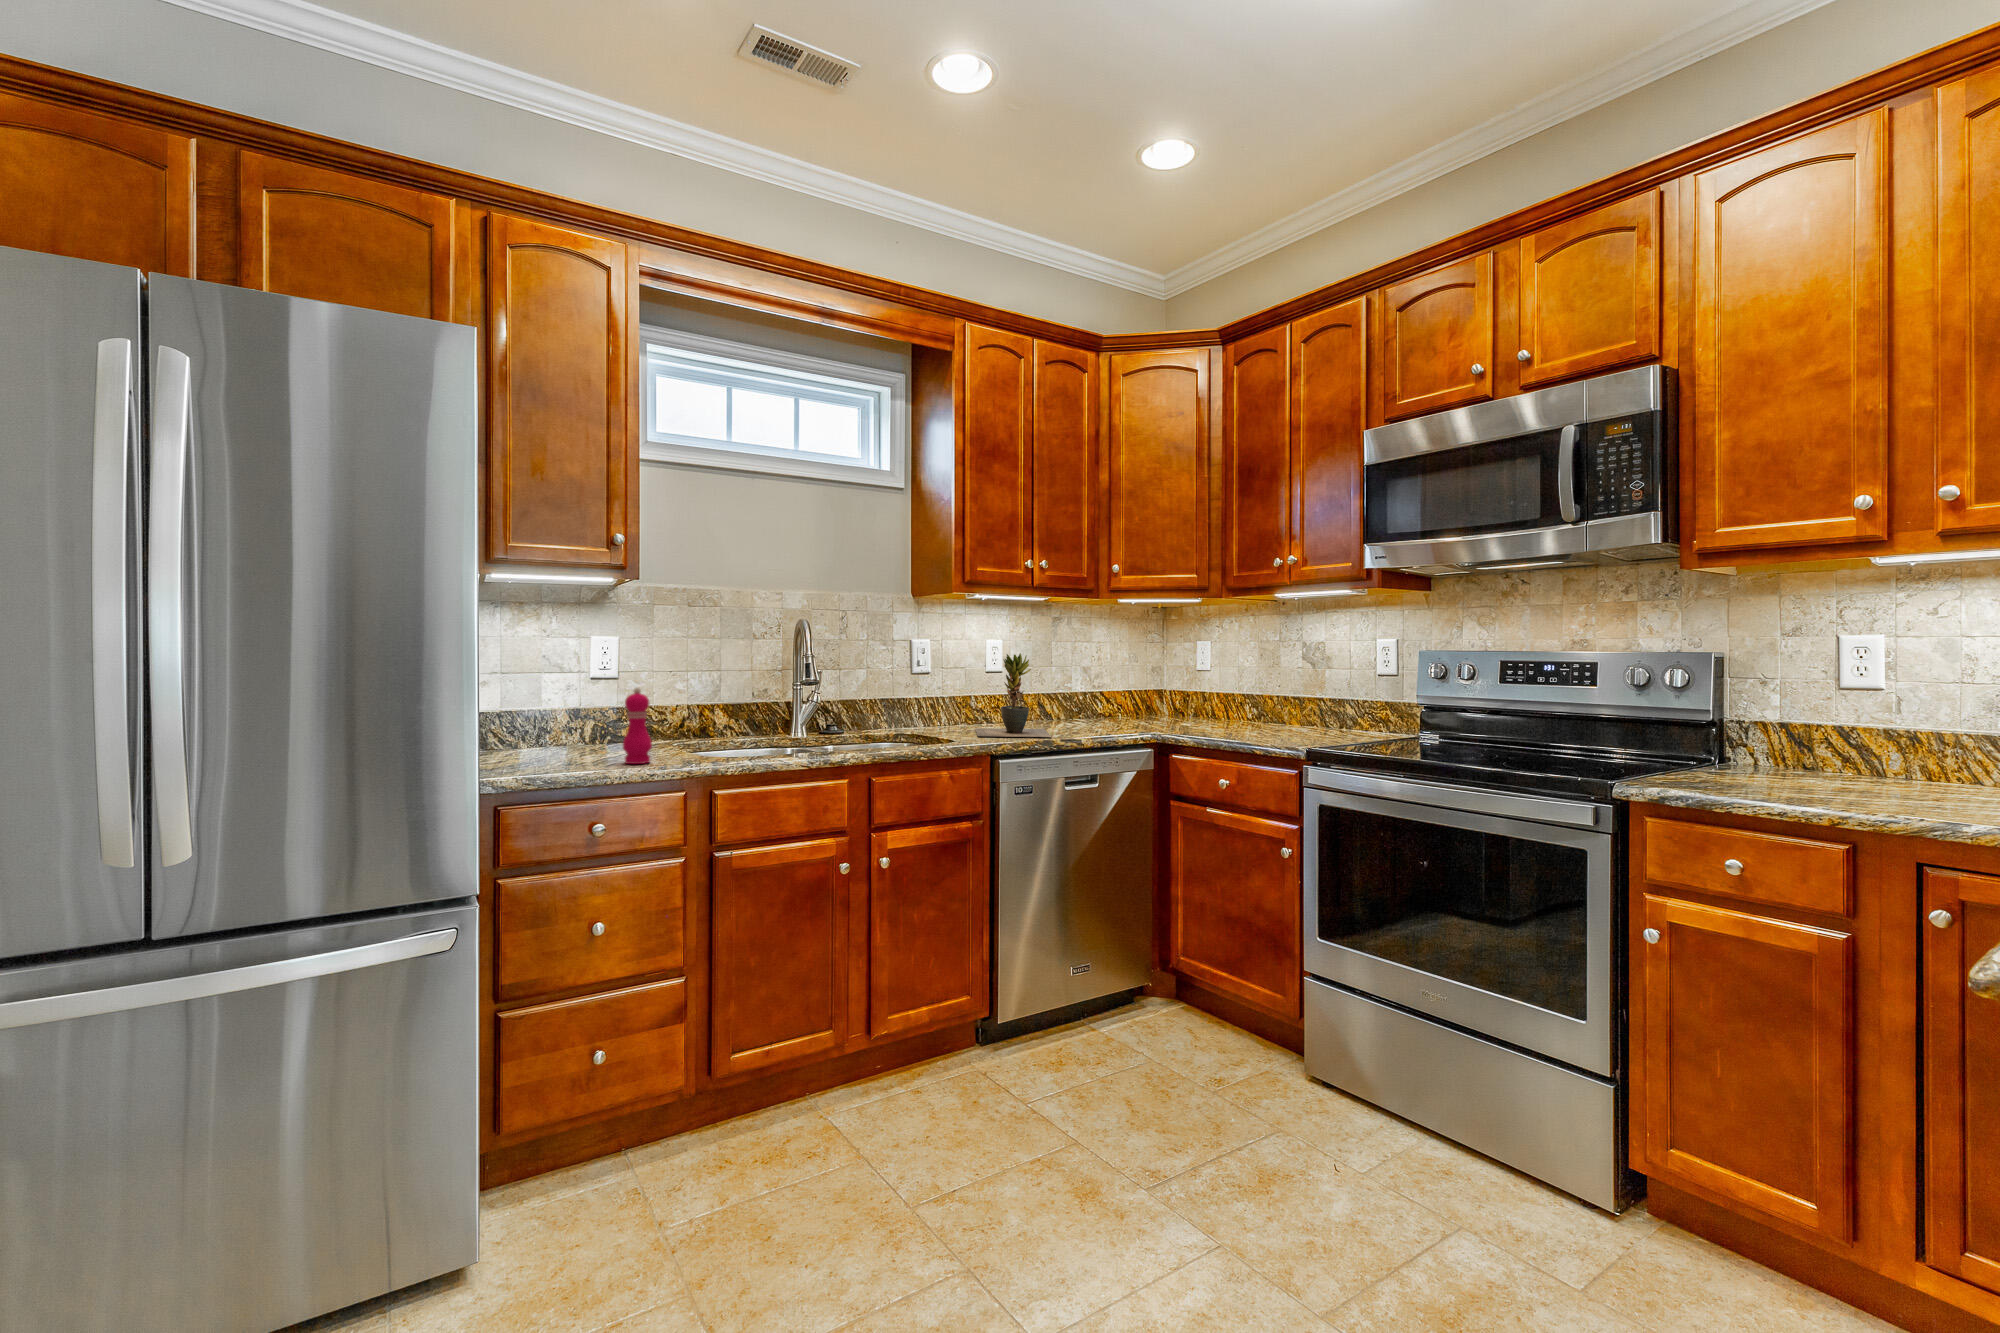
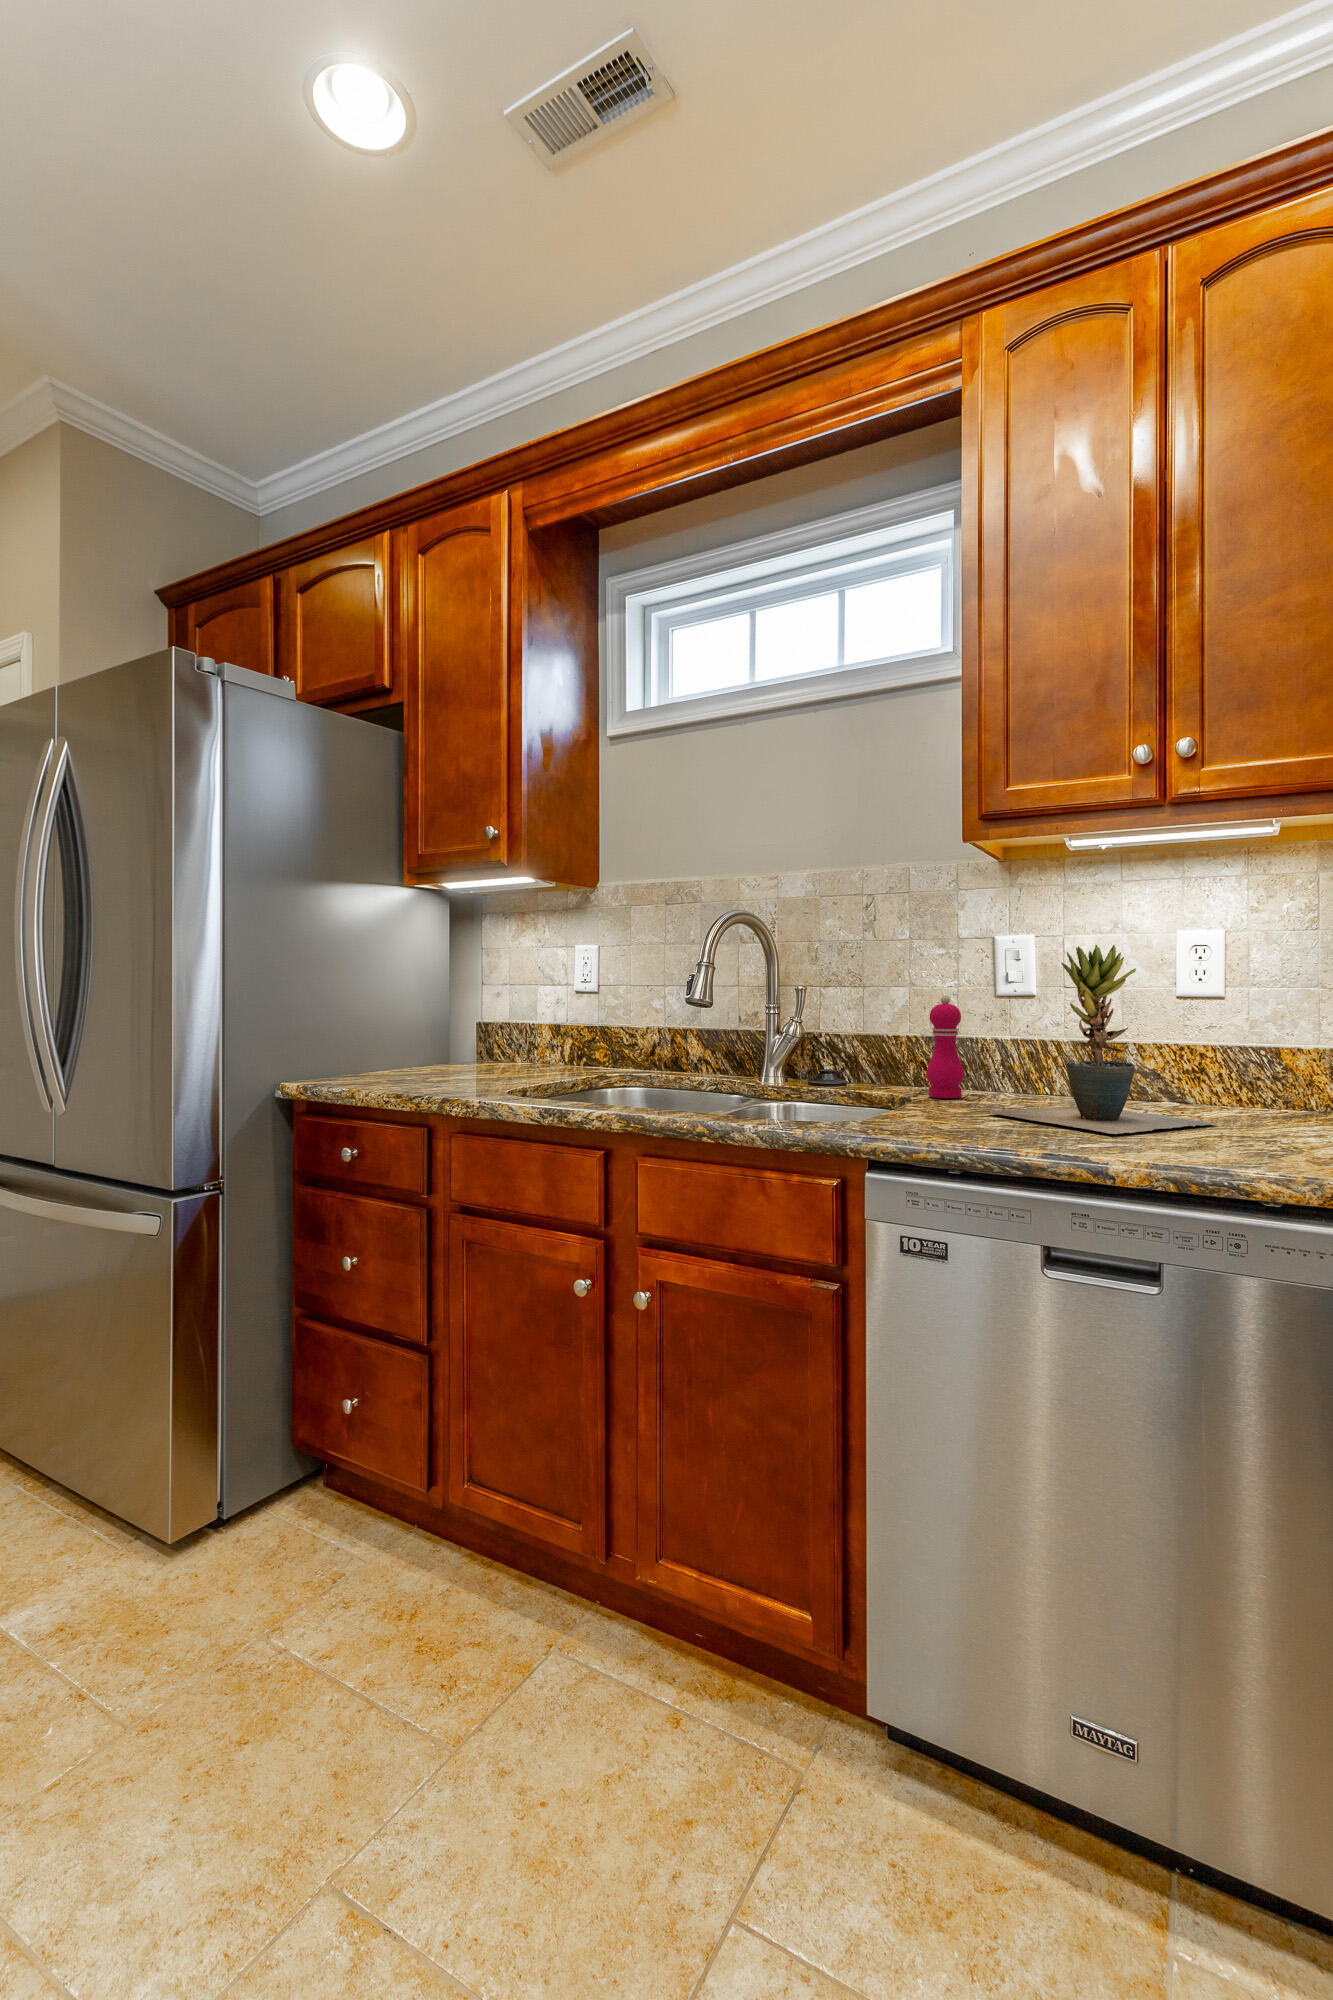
pepper mill: present [623,688,652,764] -> present [926,996,964,1098]

